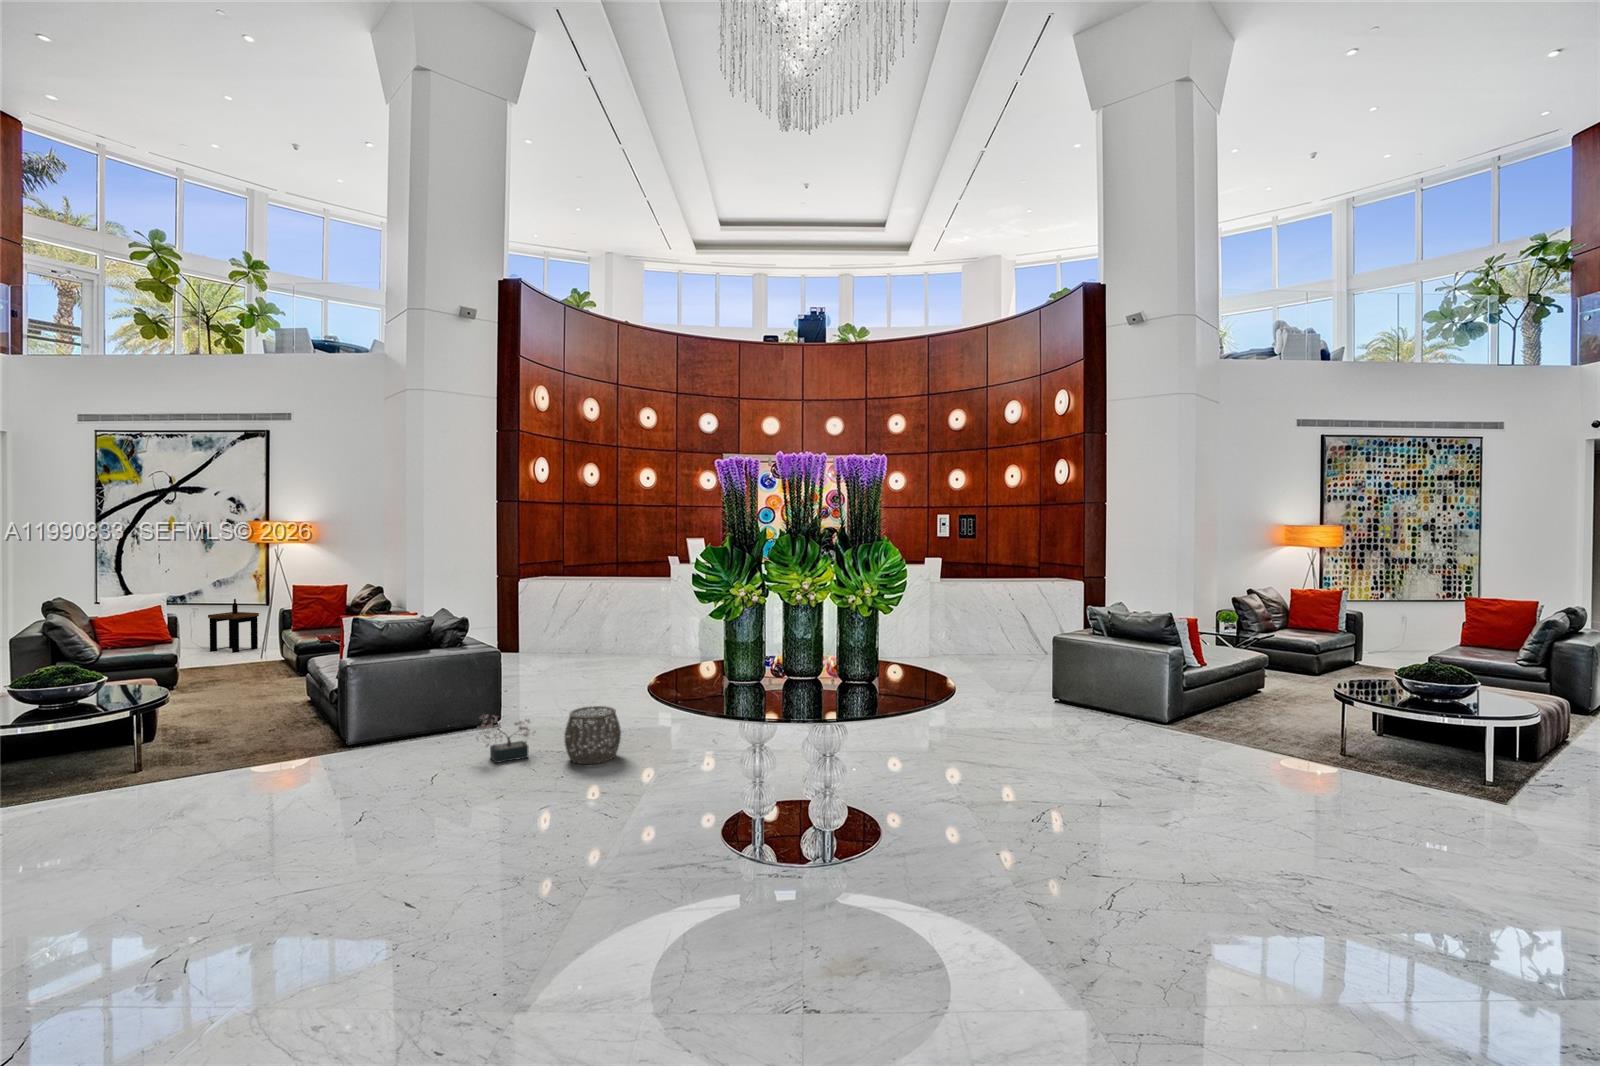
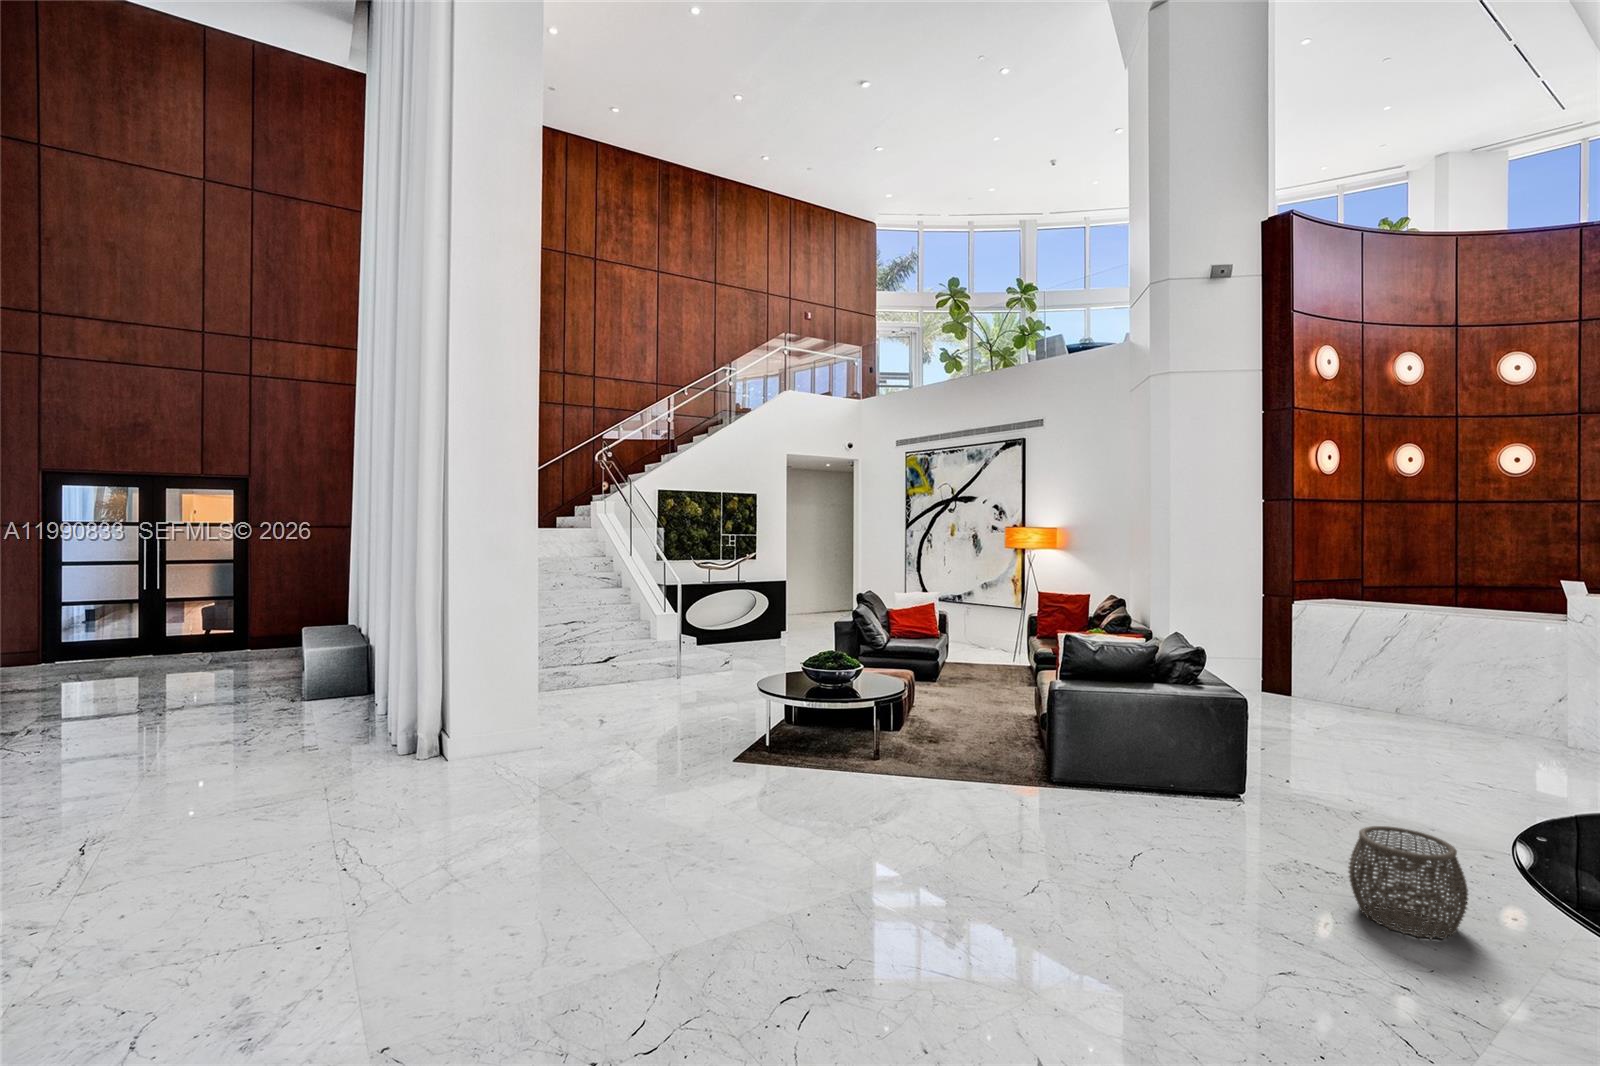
side table: present [208,599,259,653] -> none [977,600,1016,651]
decorative plant: present [477,715,536,763] -> none [1202,793,1299,879]

